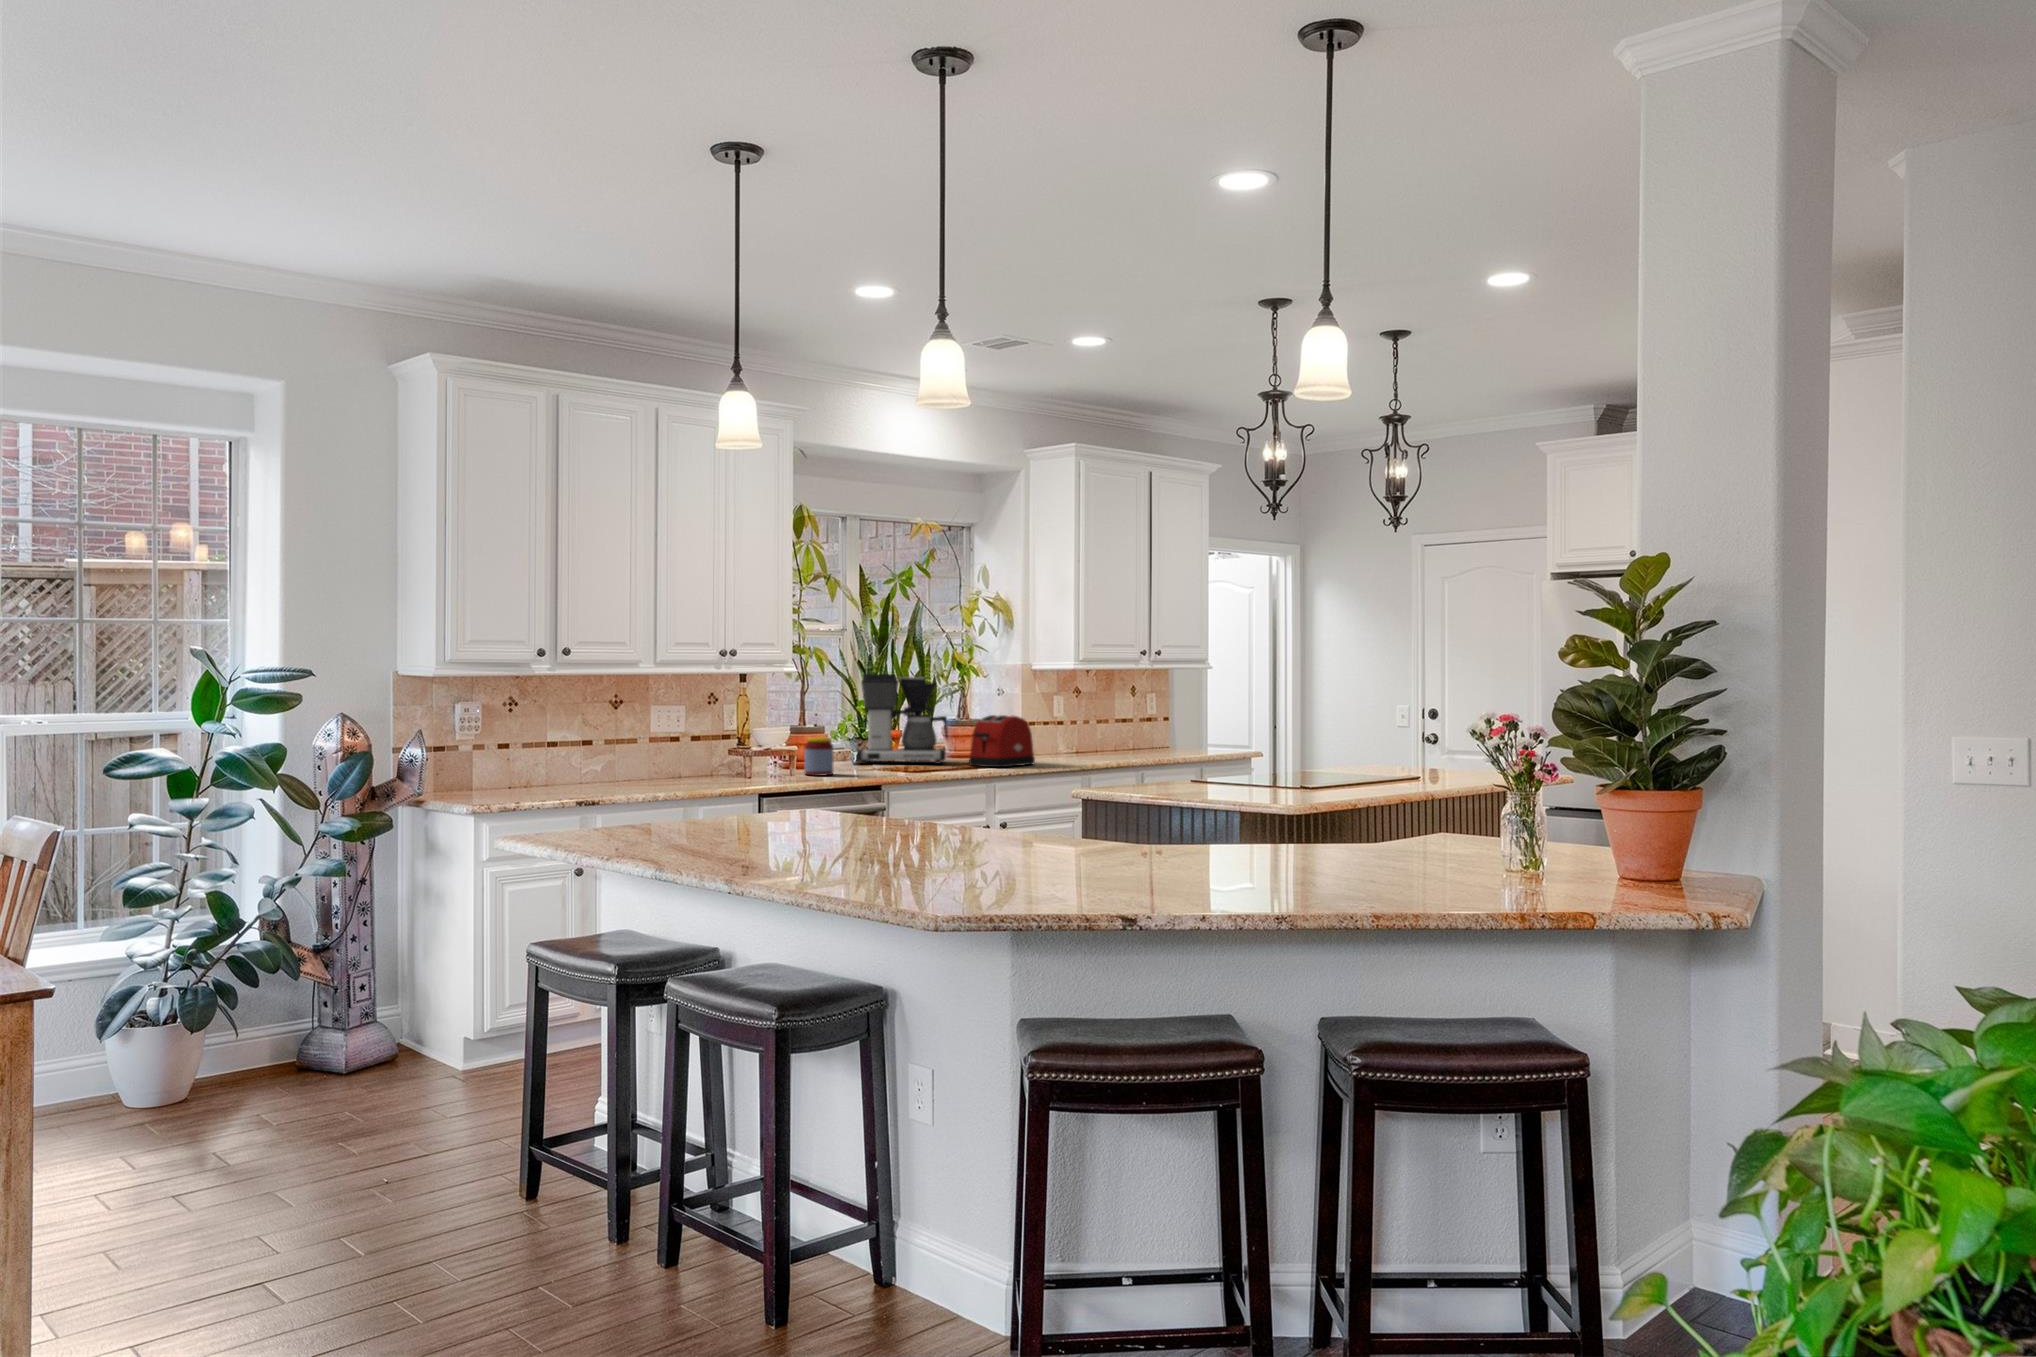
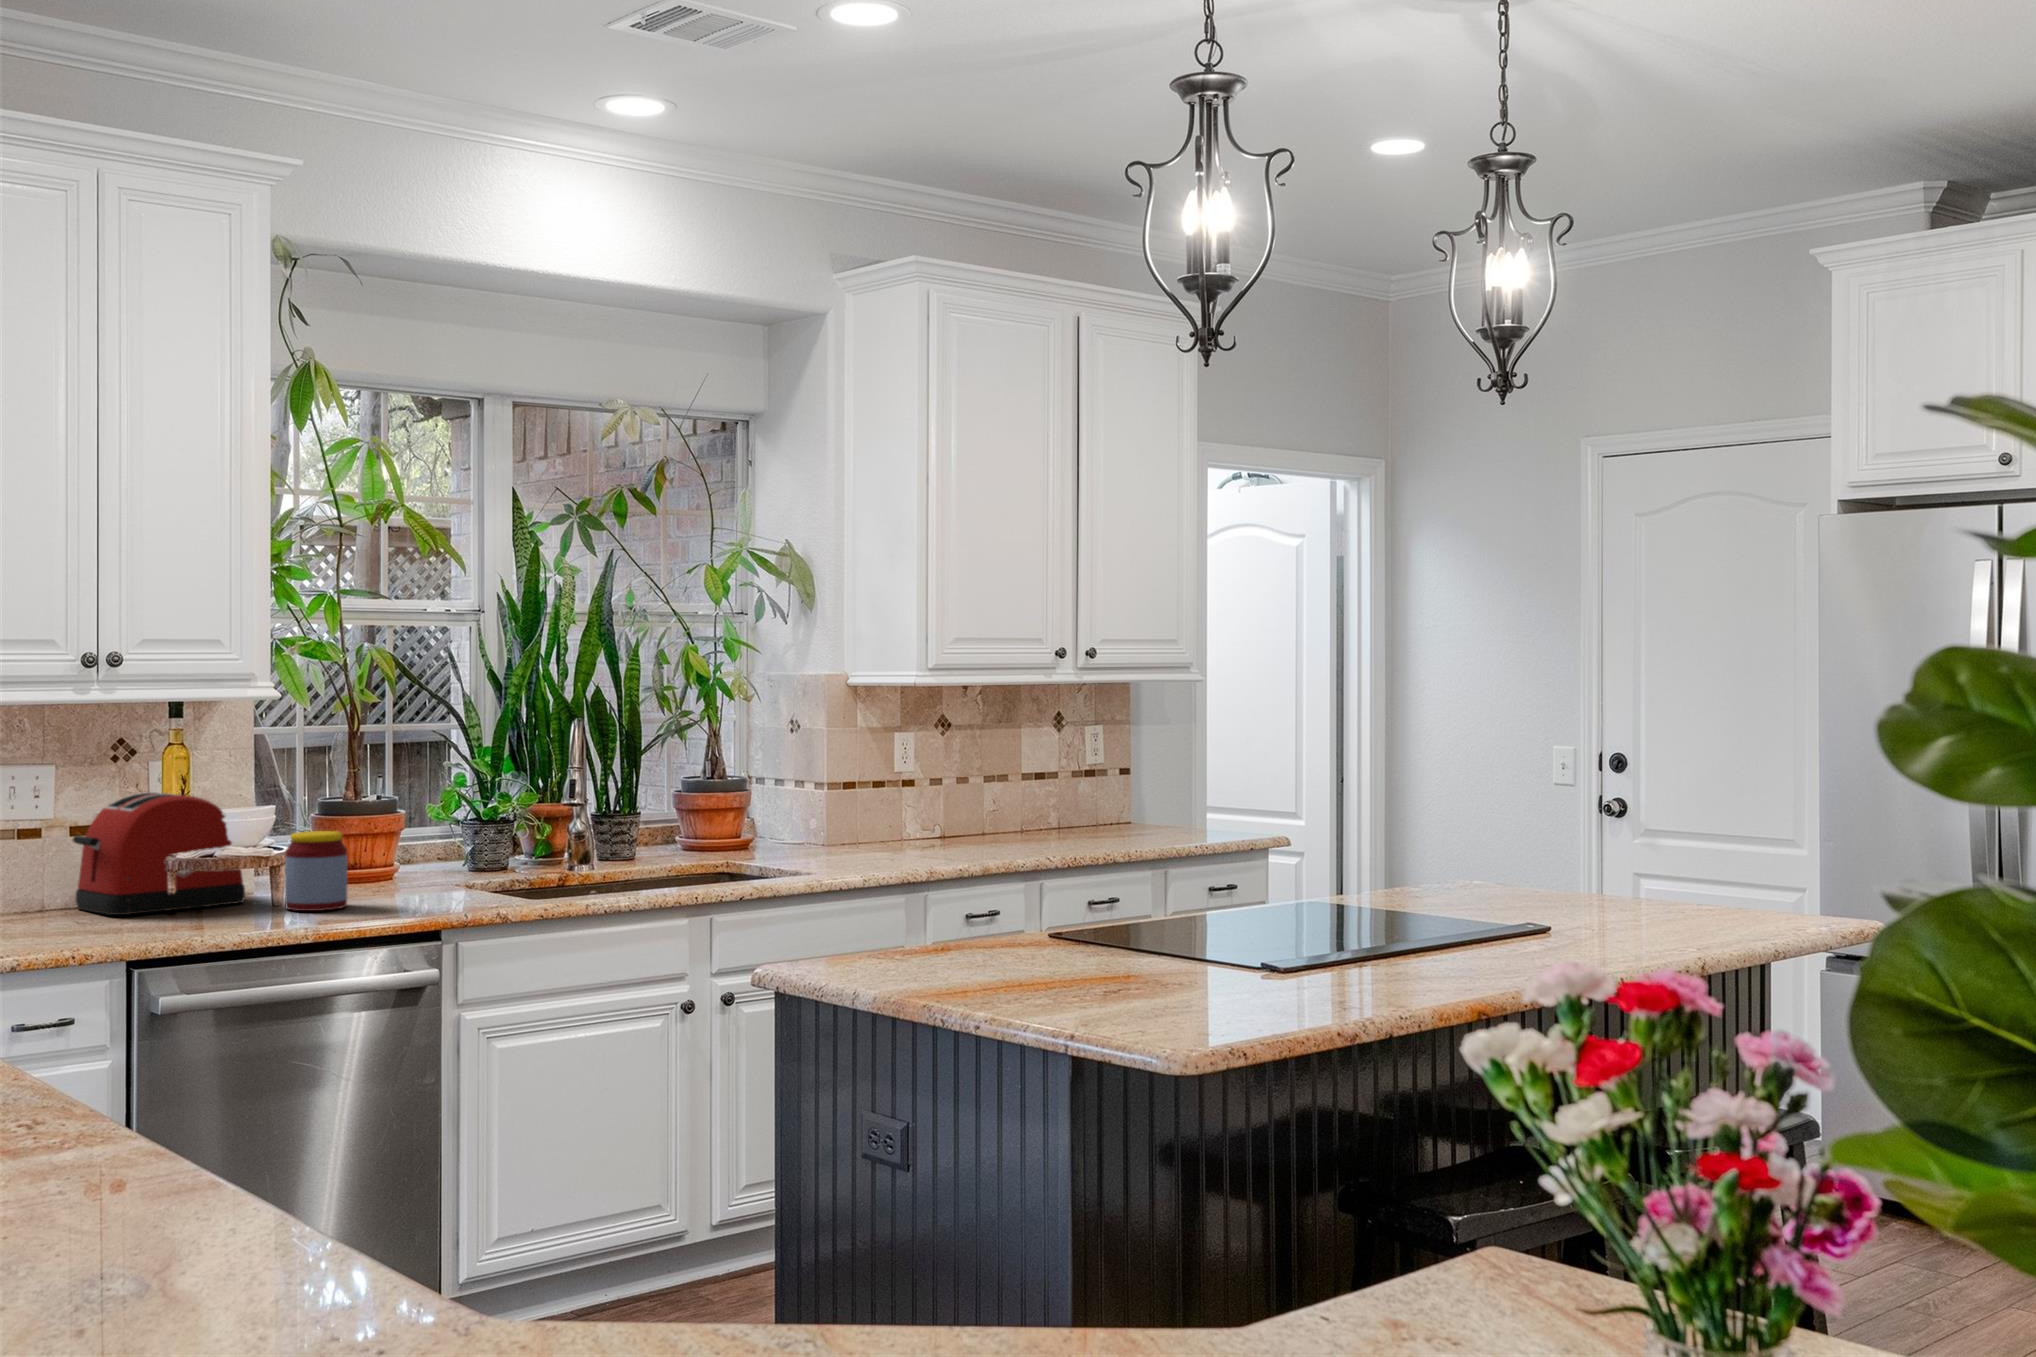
coffee maker: present [857,674,948,764] -> none [453,696,644,874]
toaster: present [969,715,1035,767] -> present [73,792,245,915]

